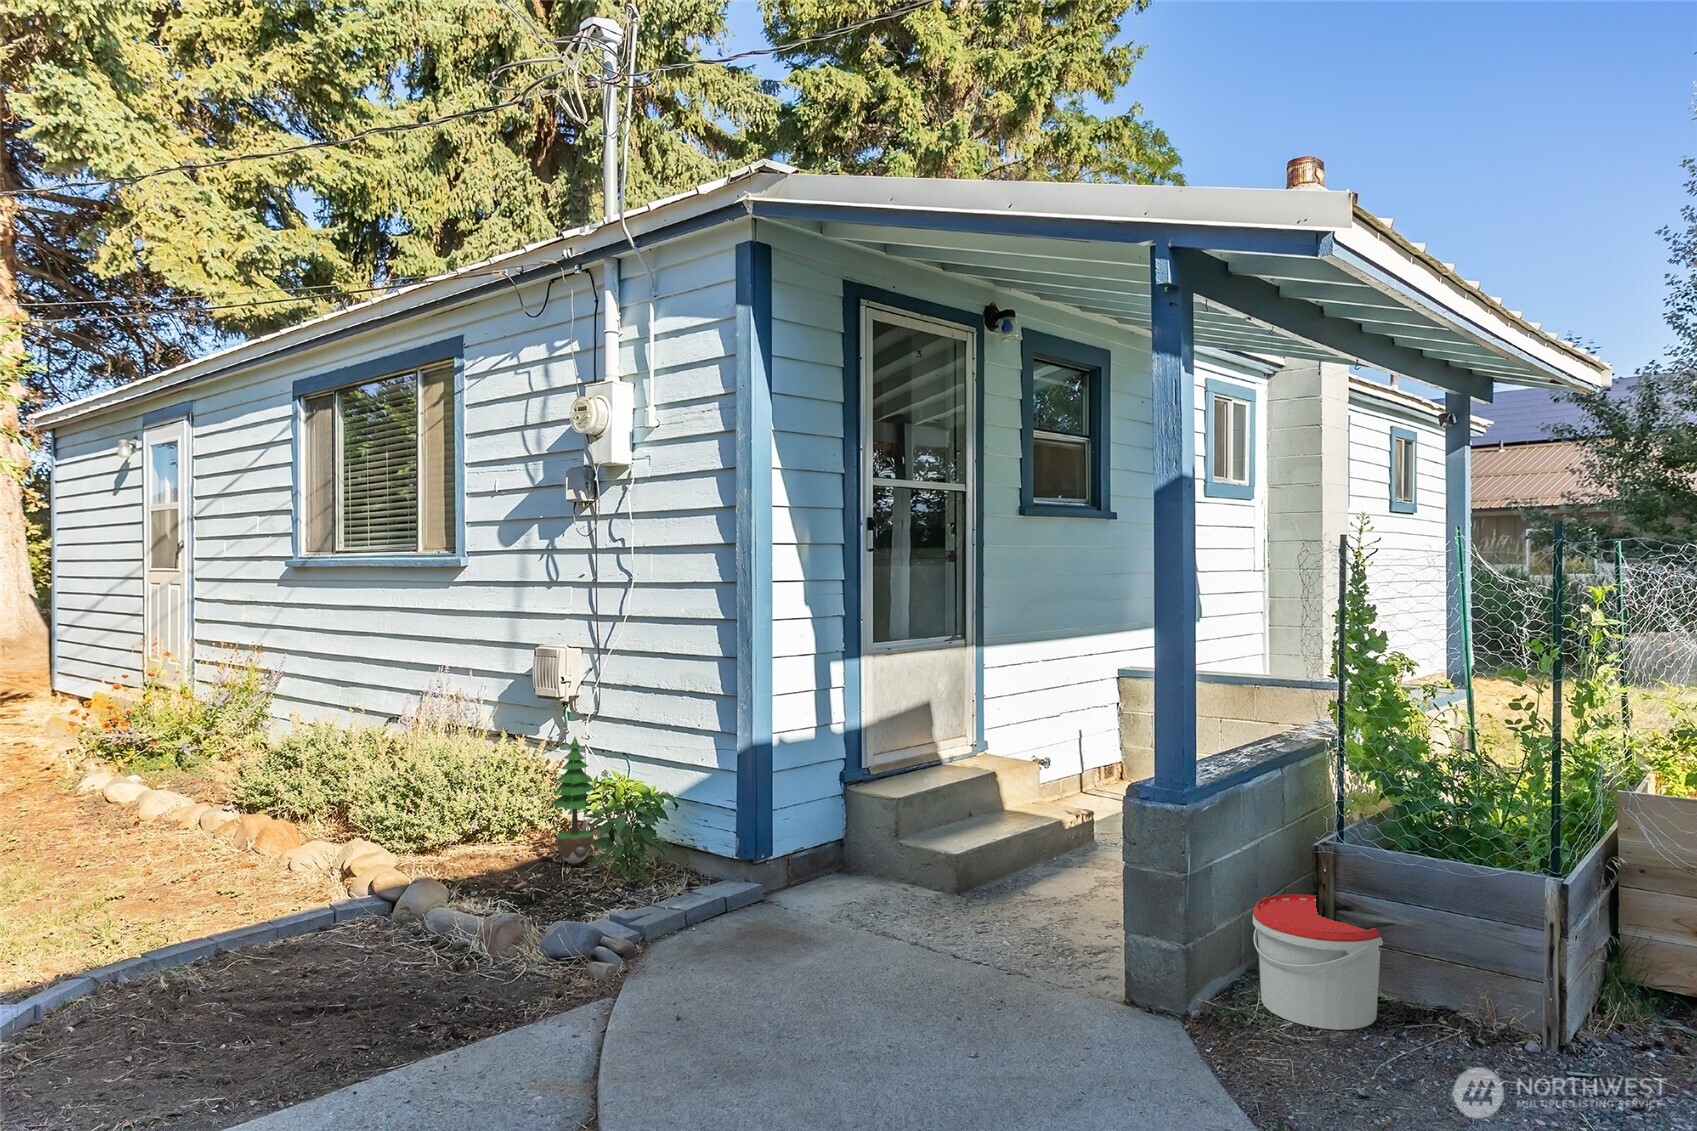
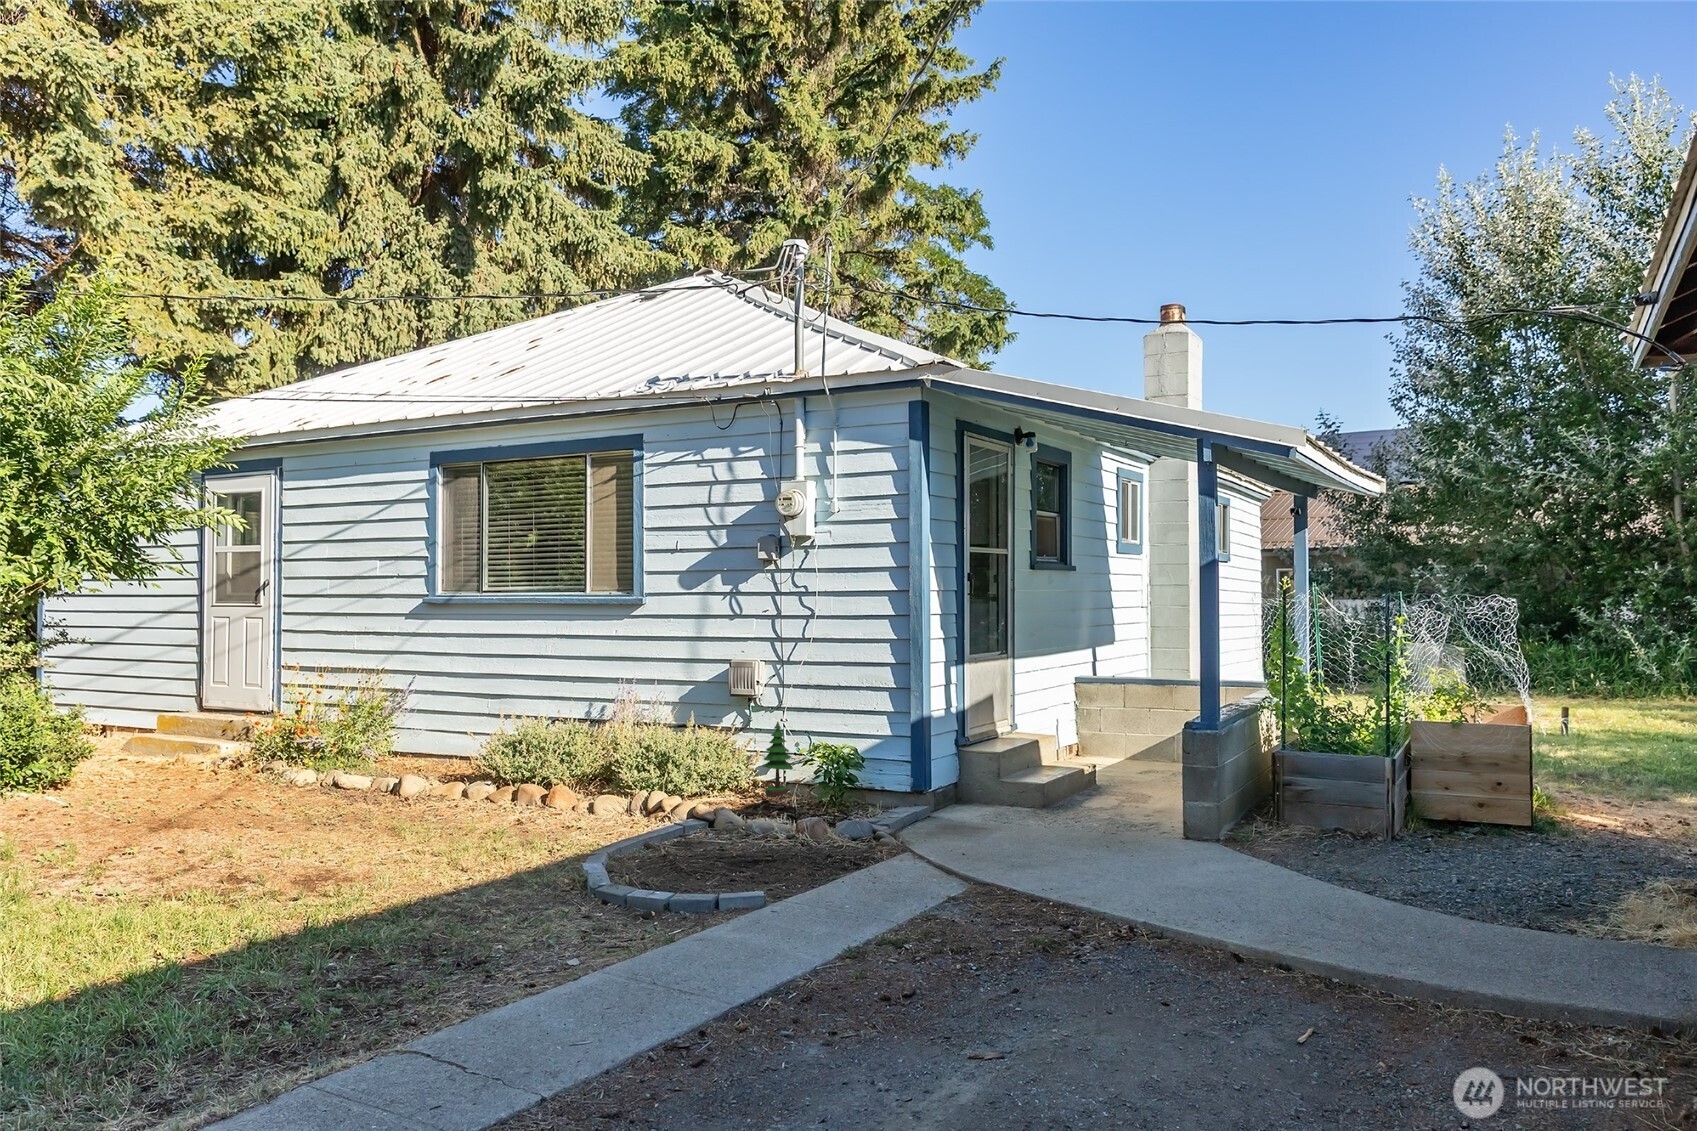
bucket: present [1253,894,1383,1030] -> none [1242,784,1312,846]

